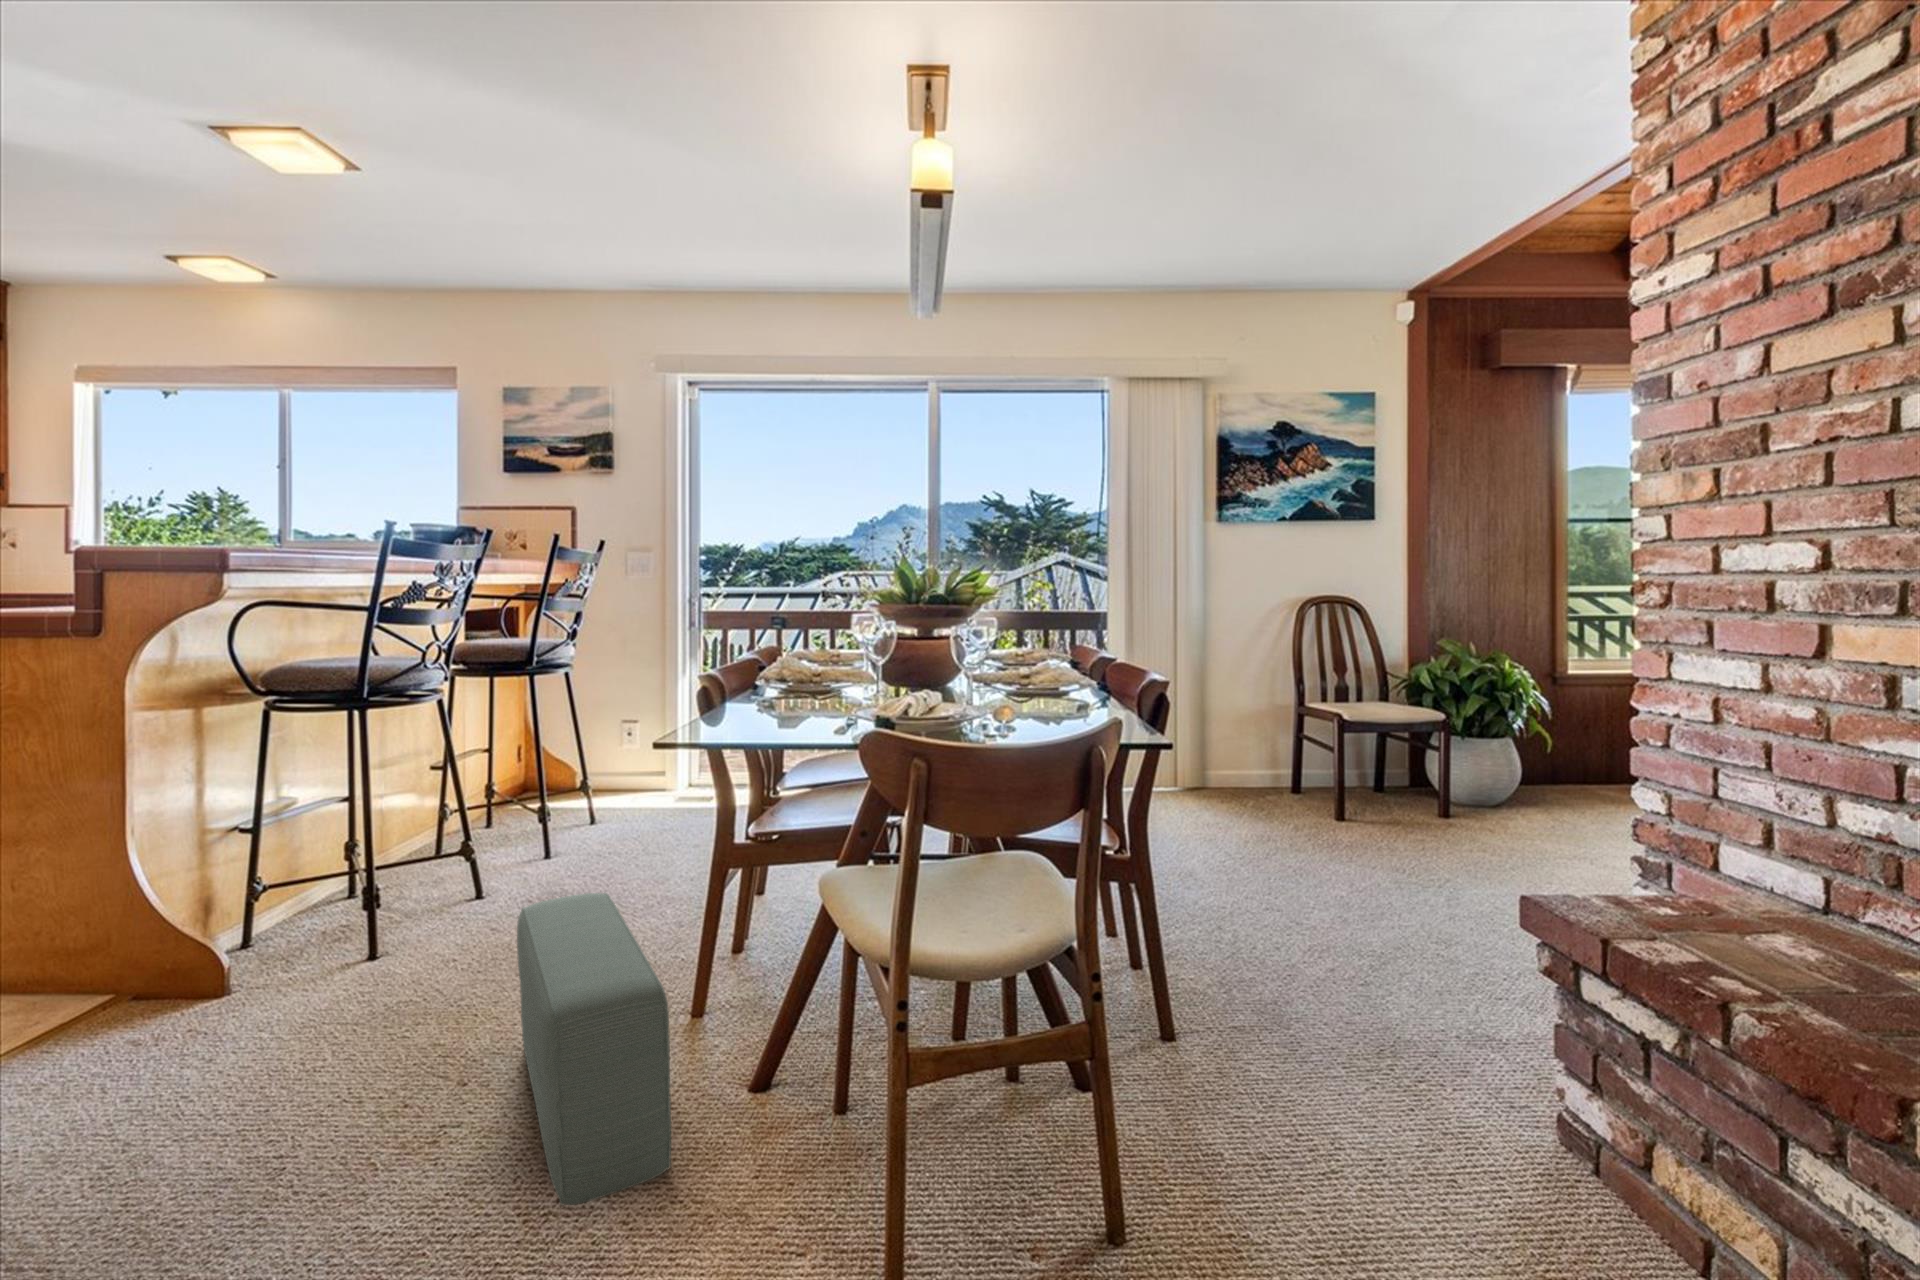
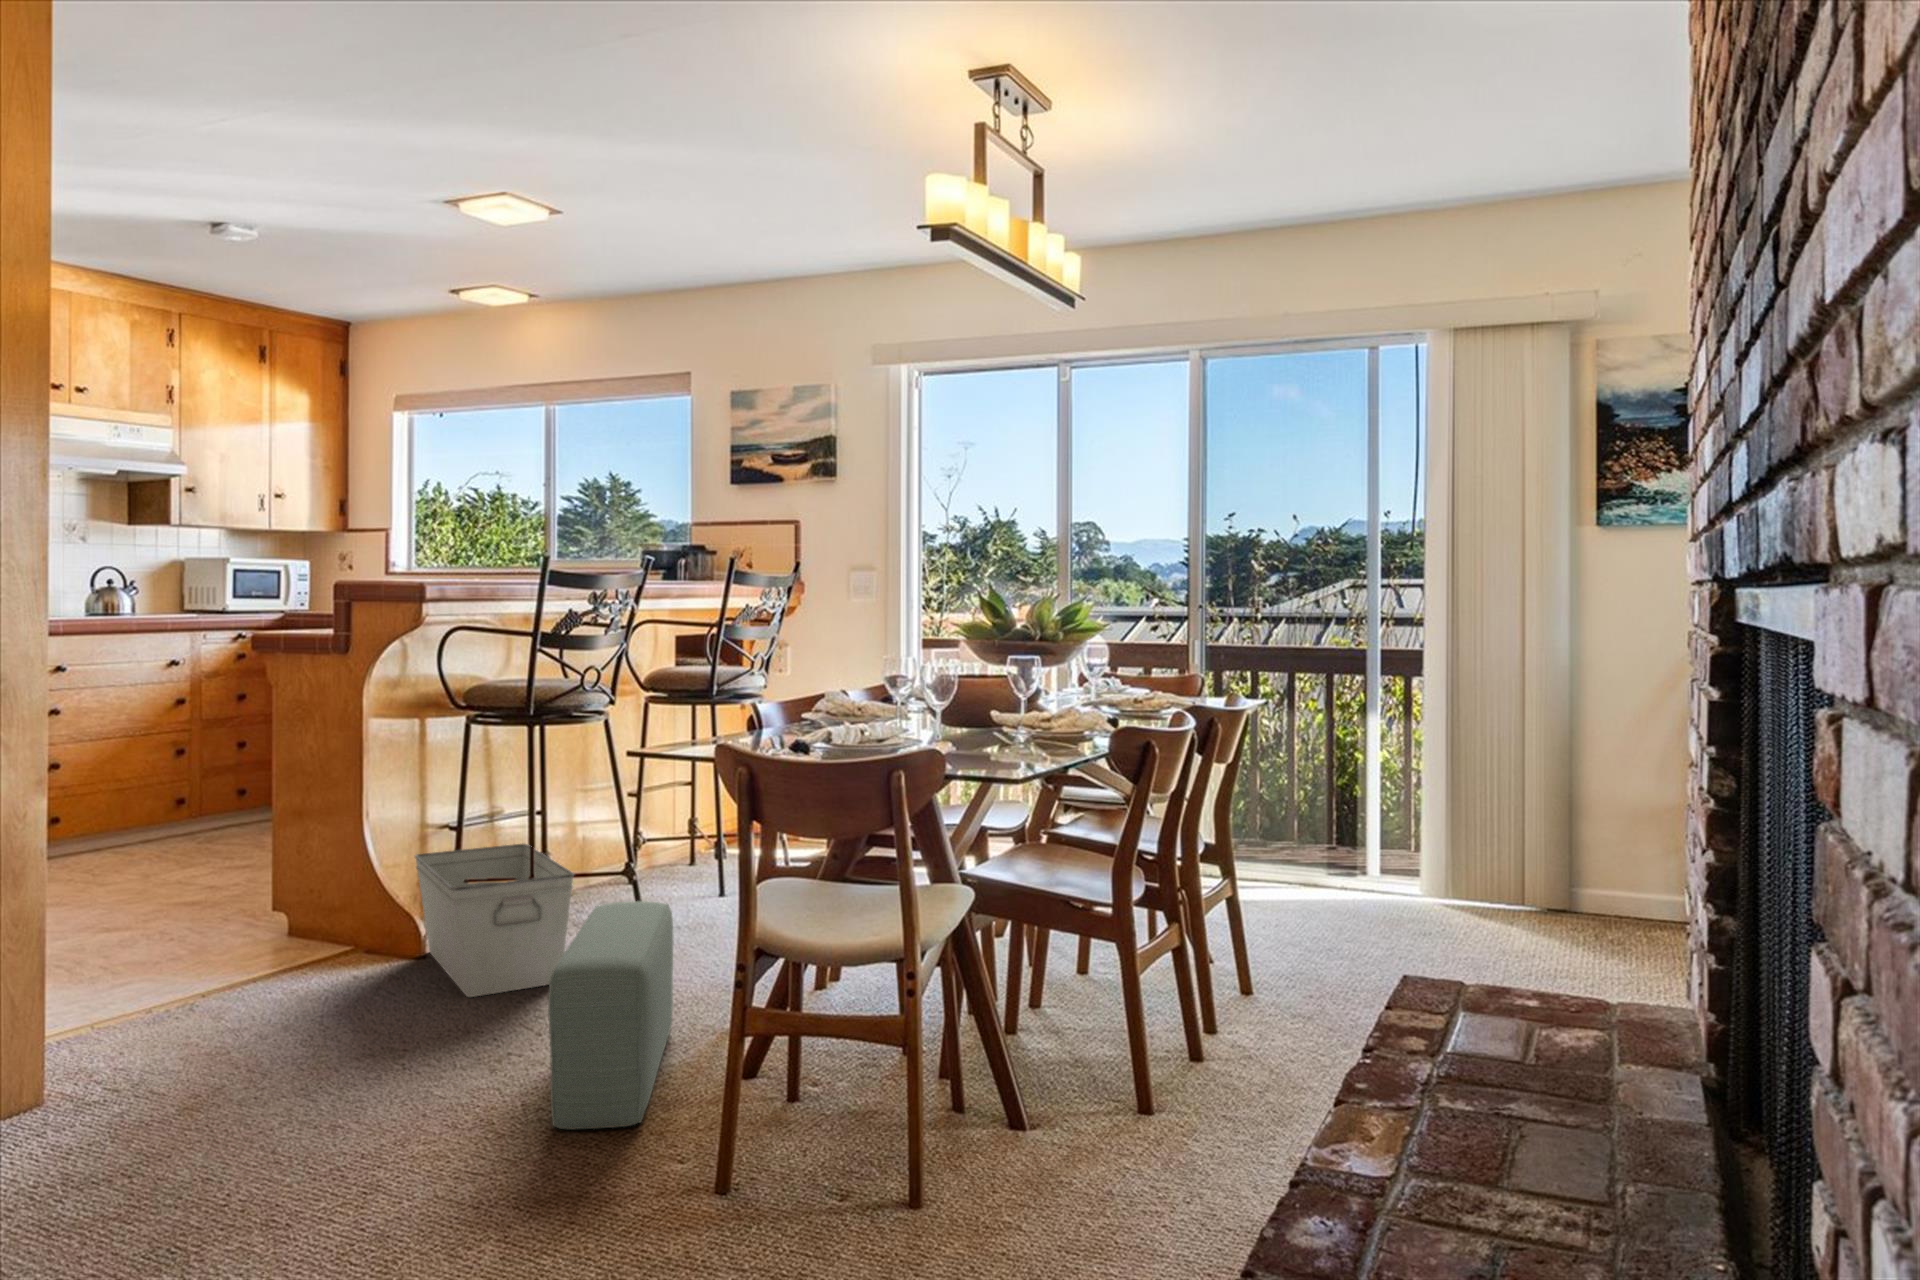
storage bin: none [212,838,450,1031] -> present [415,844,574,997]

